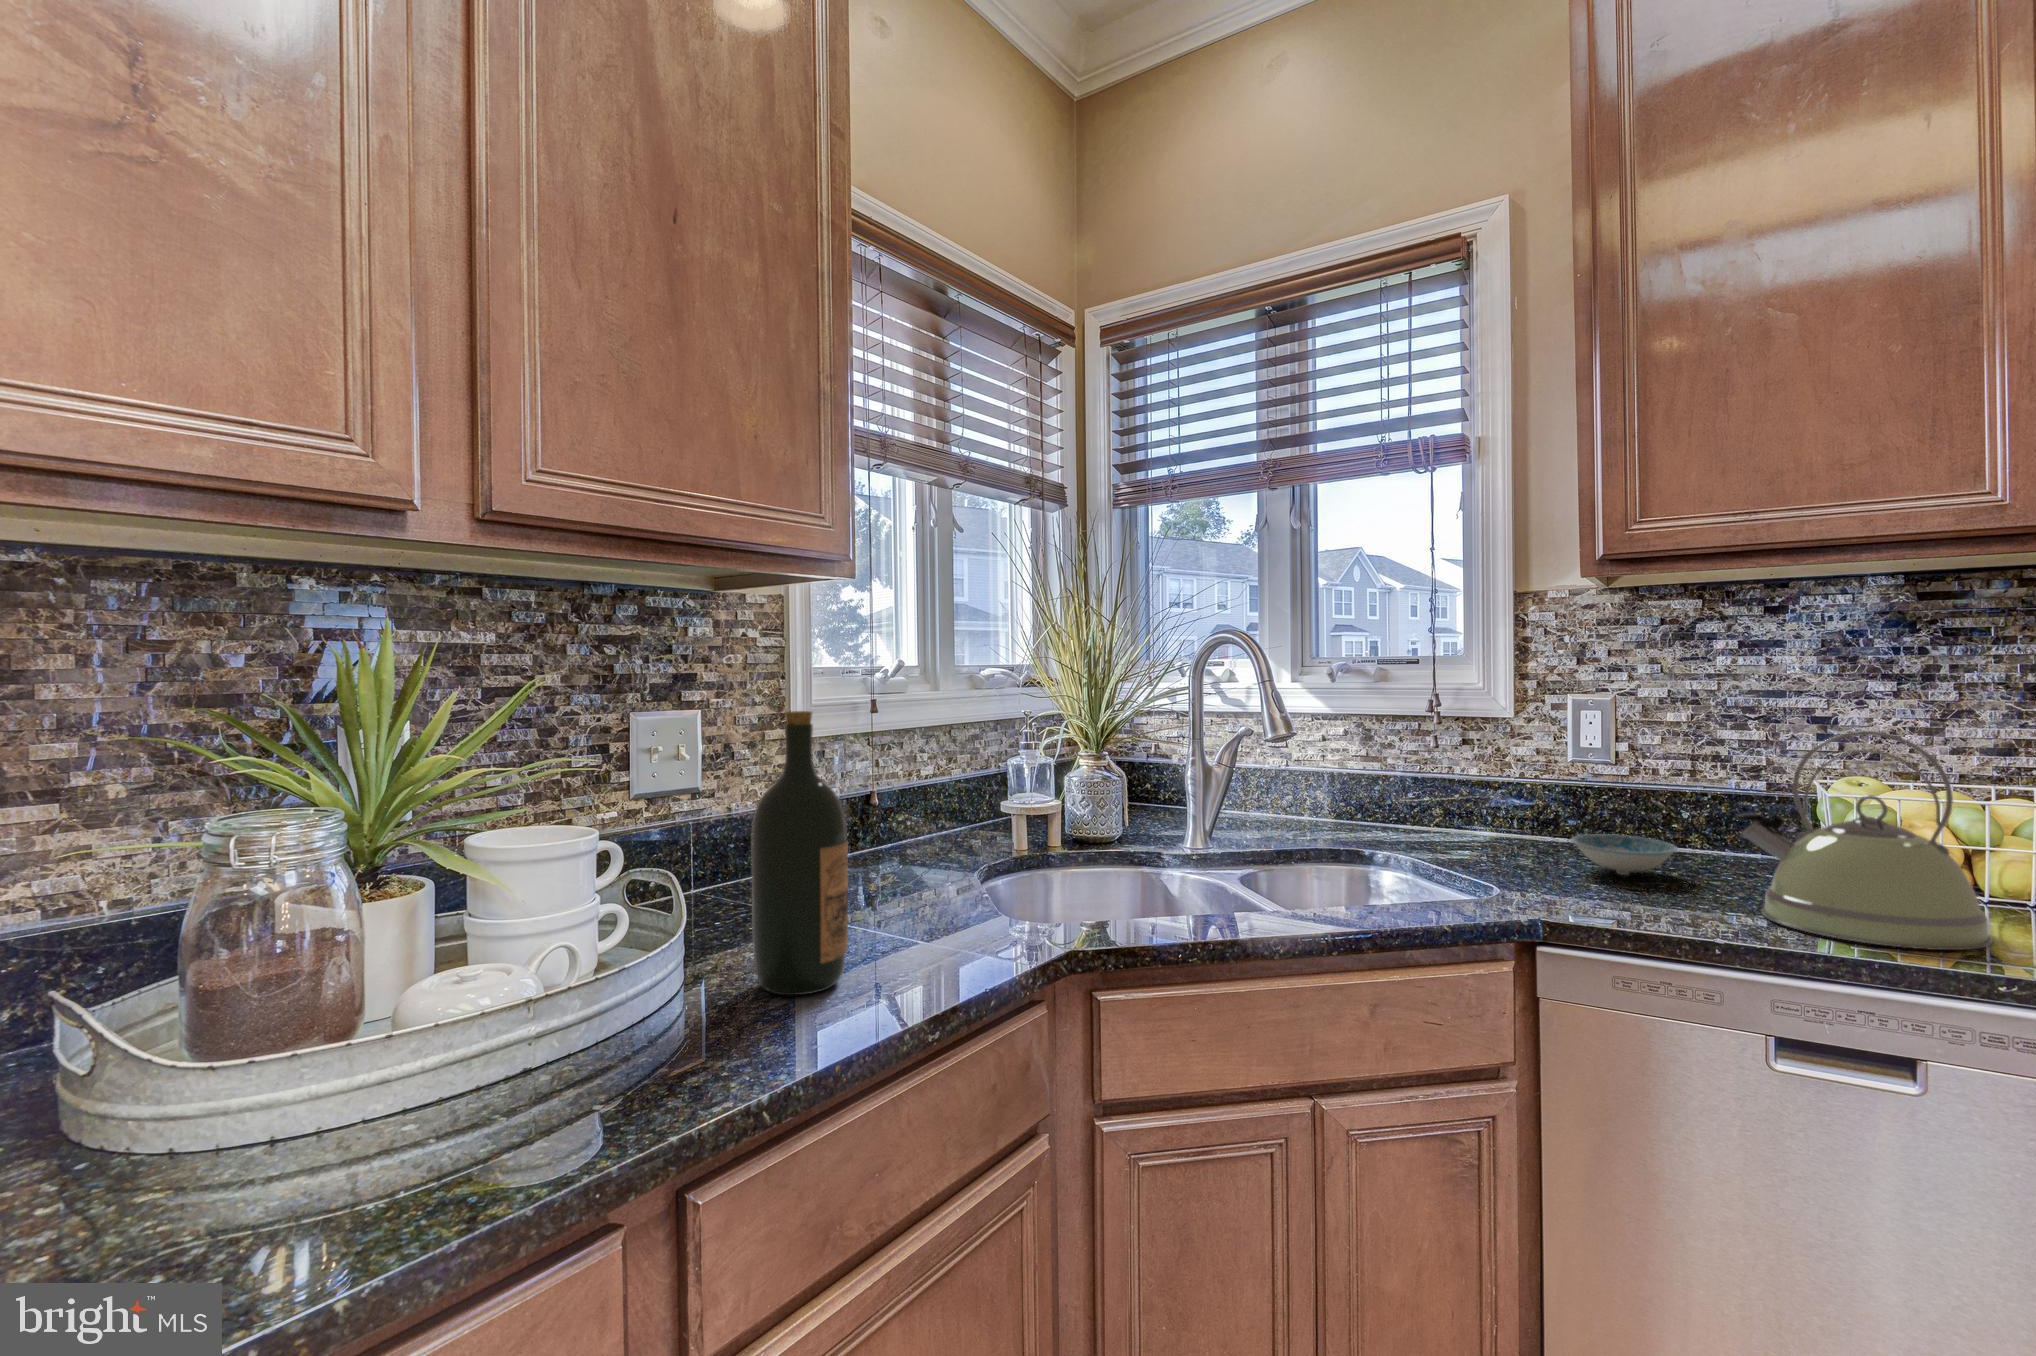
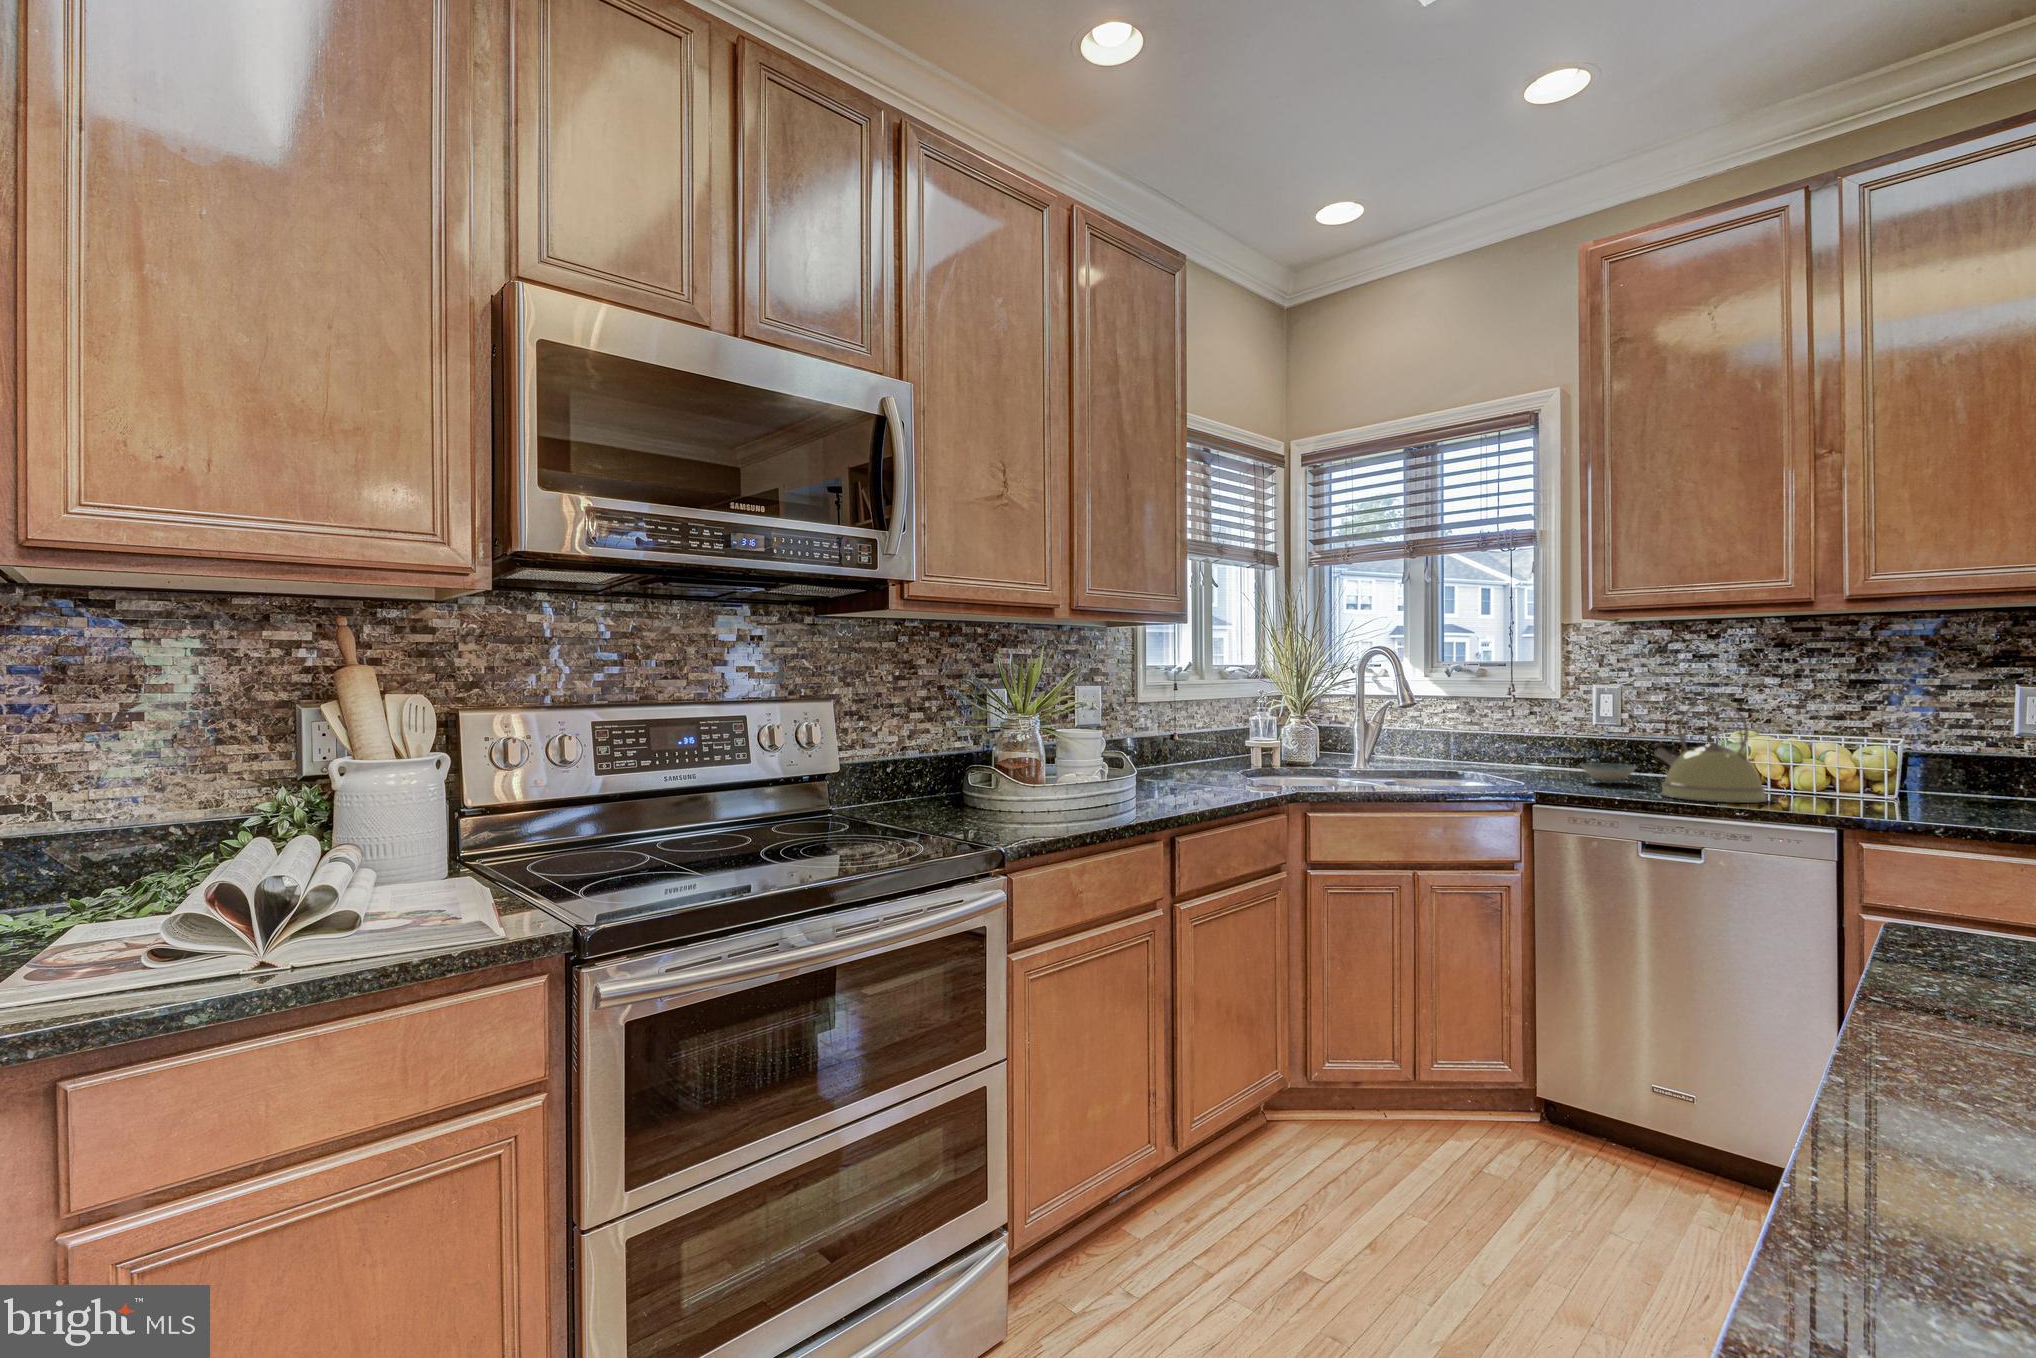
wine bottle: present [752,711,848,995] -> none [1165,682,1204,798]

